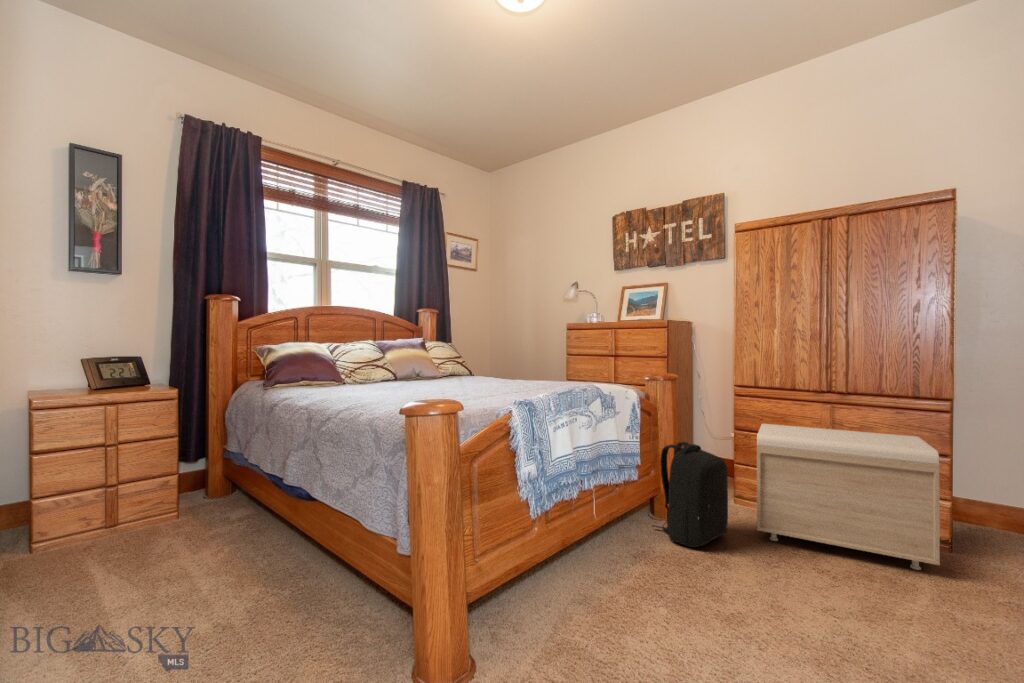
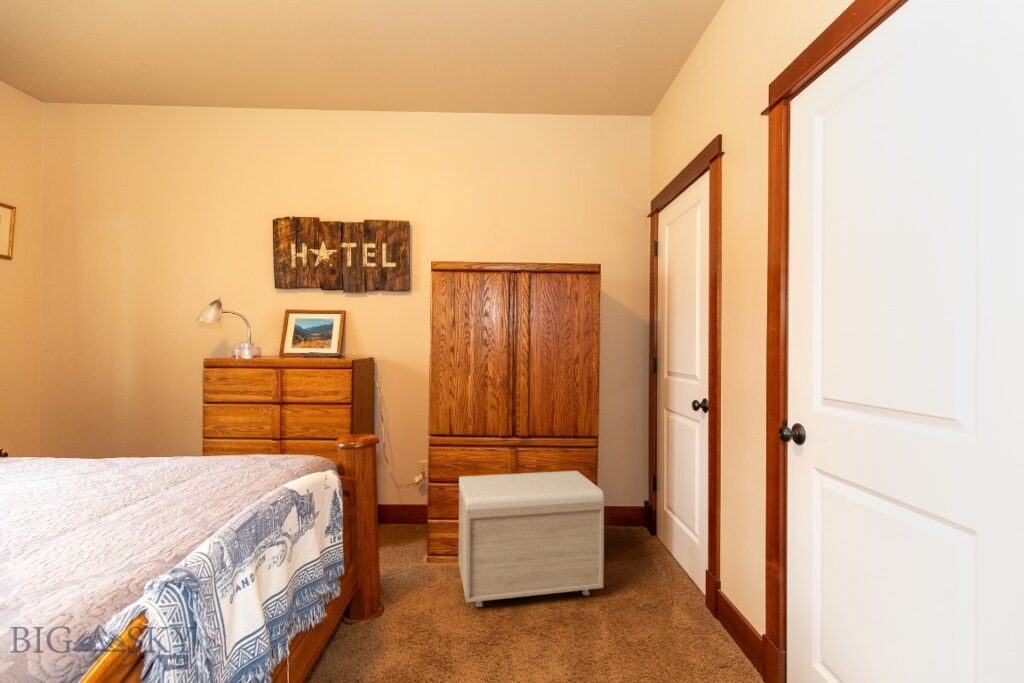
backpack: present [652,442,728,547] -> none [352,521,439,657]

